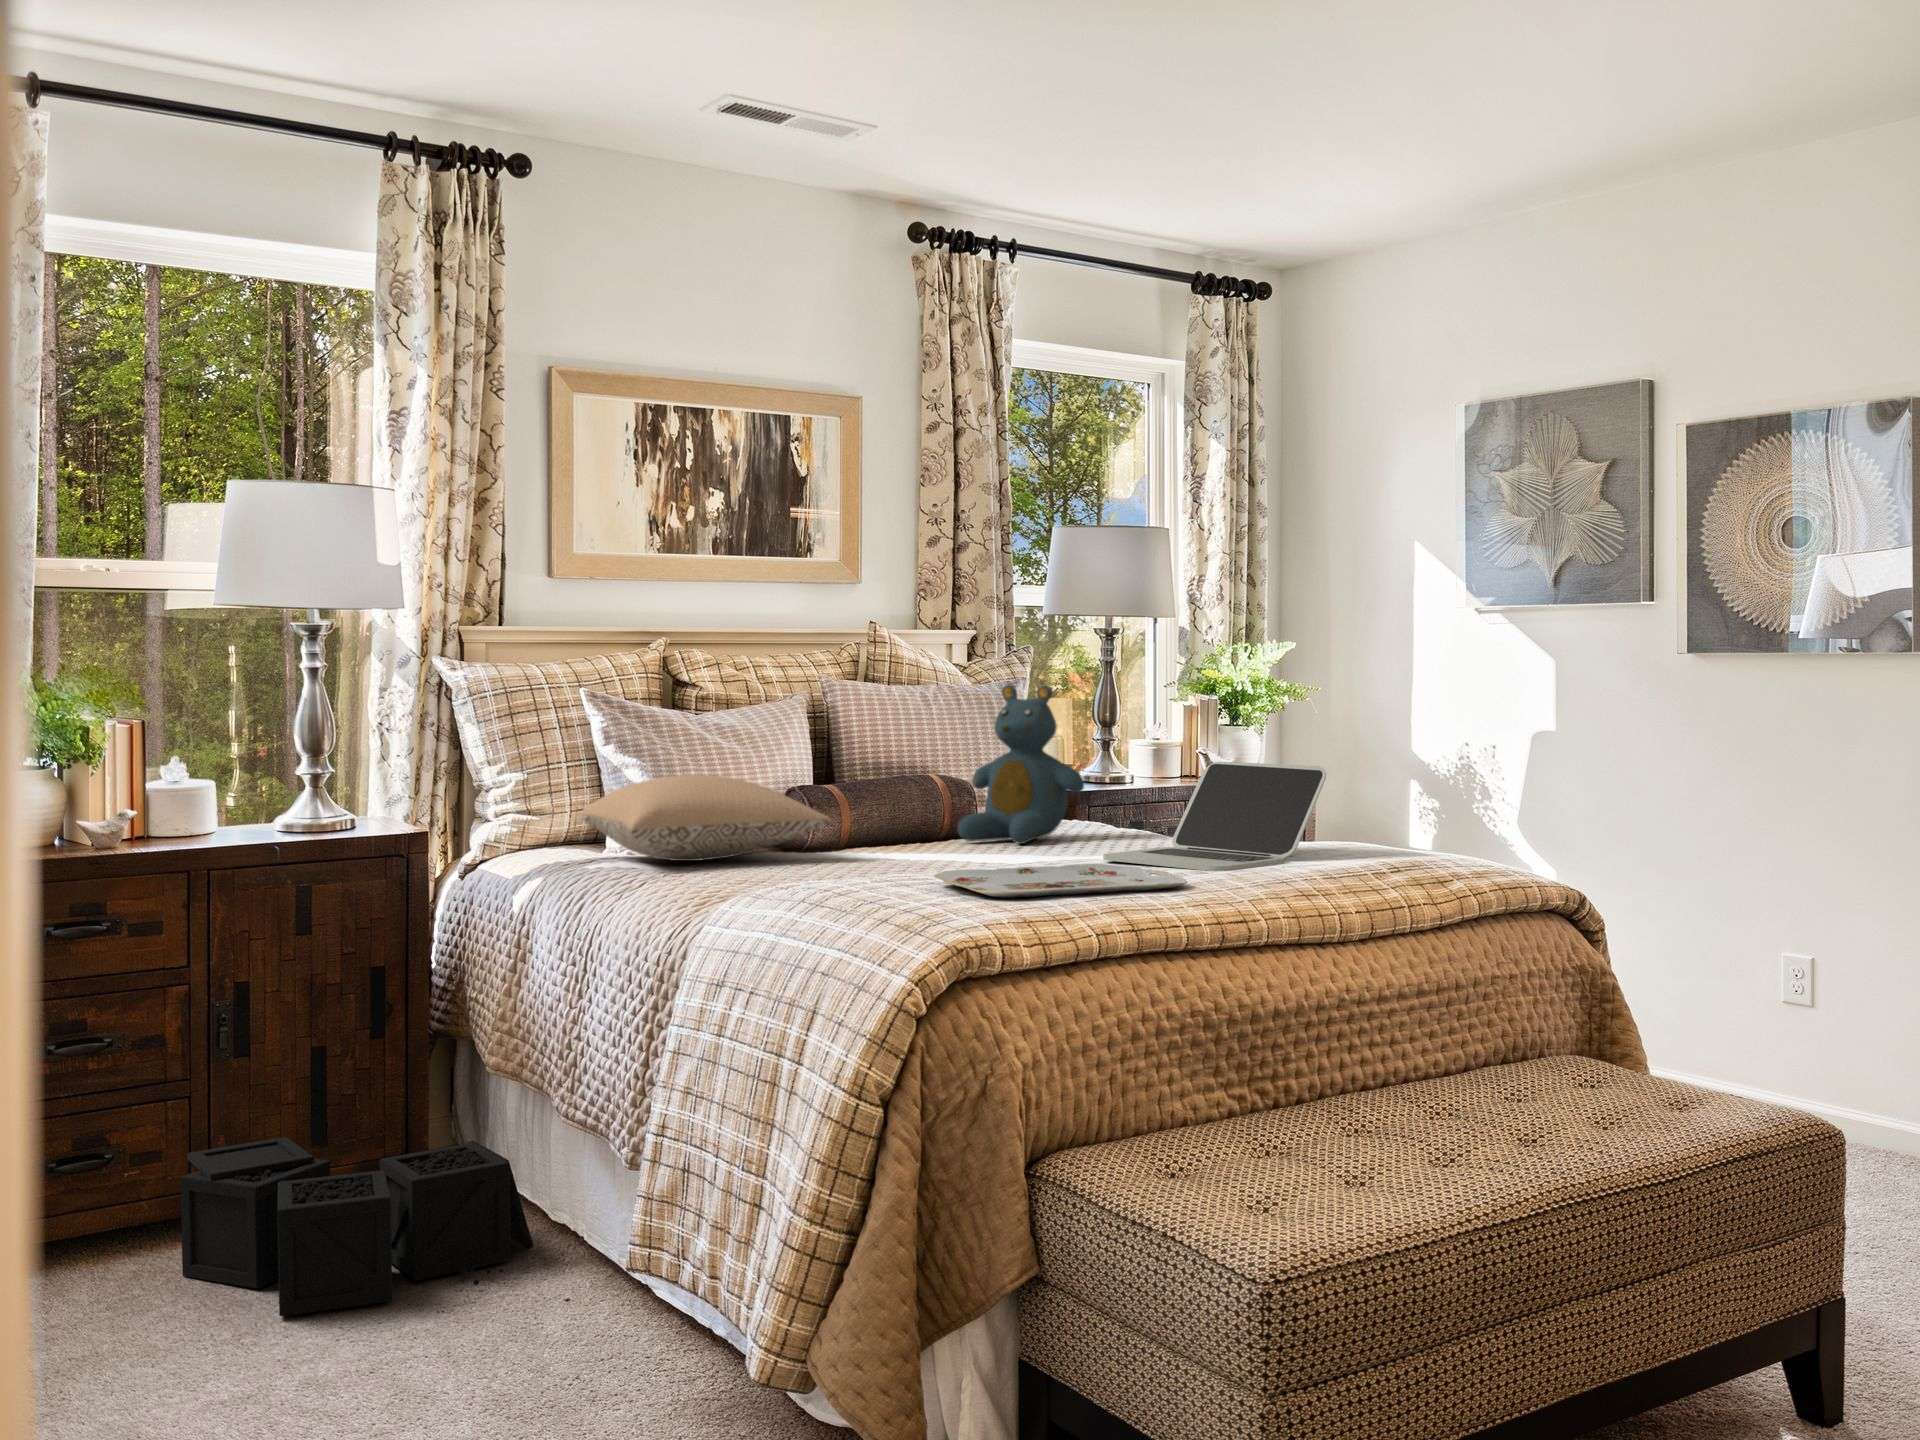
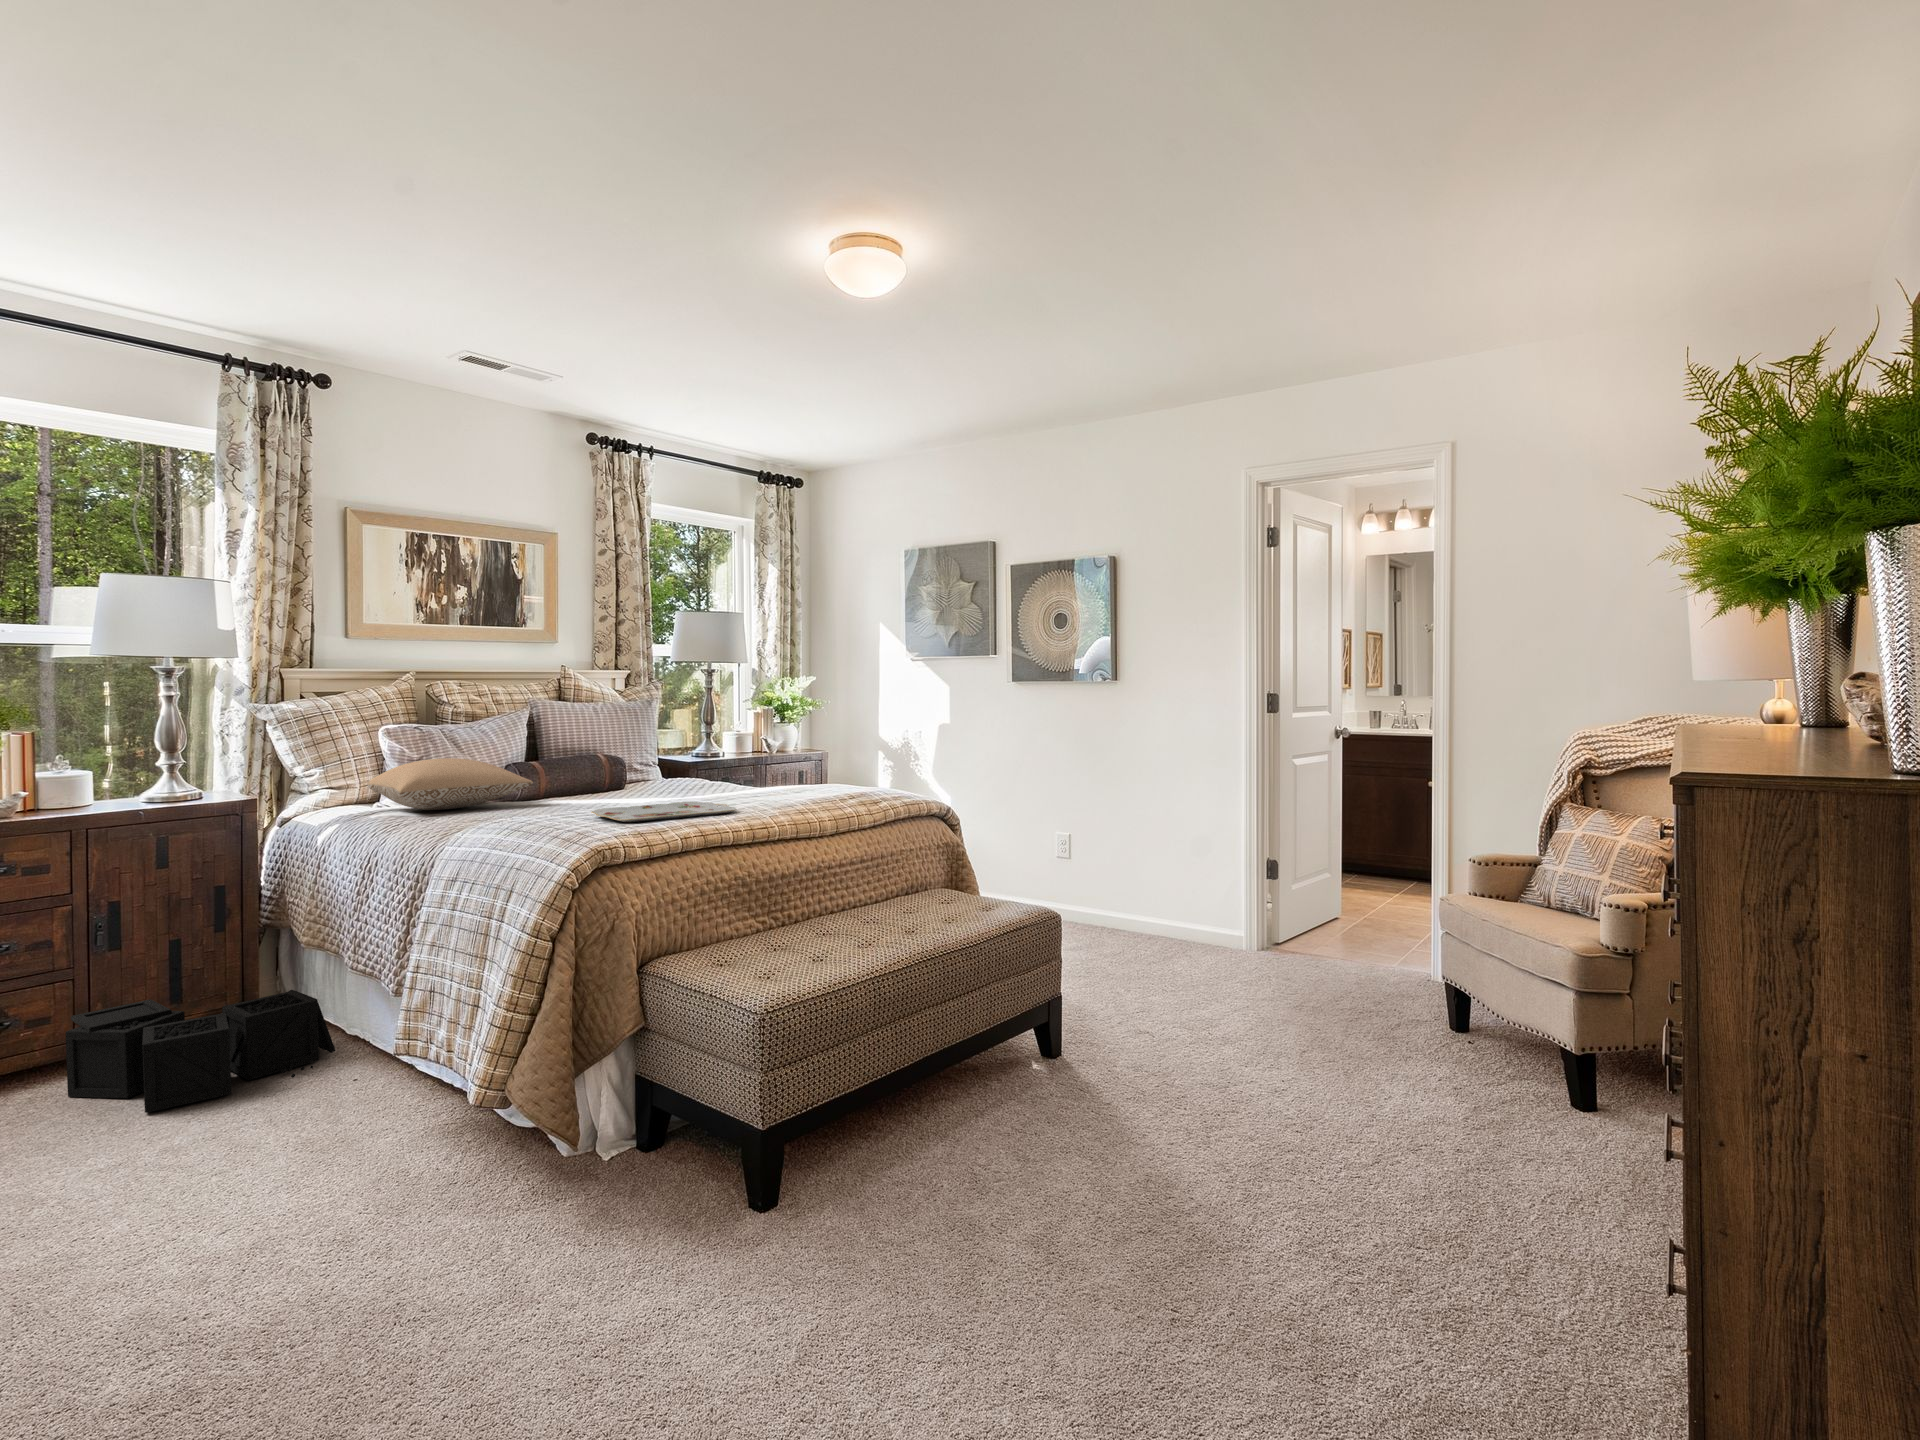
teddy bear: present [958,685,1084,844] -> none [615,703,690,793]
laptop: present [1103,762,1326,871] -> none [696,744,818,803]

